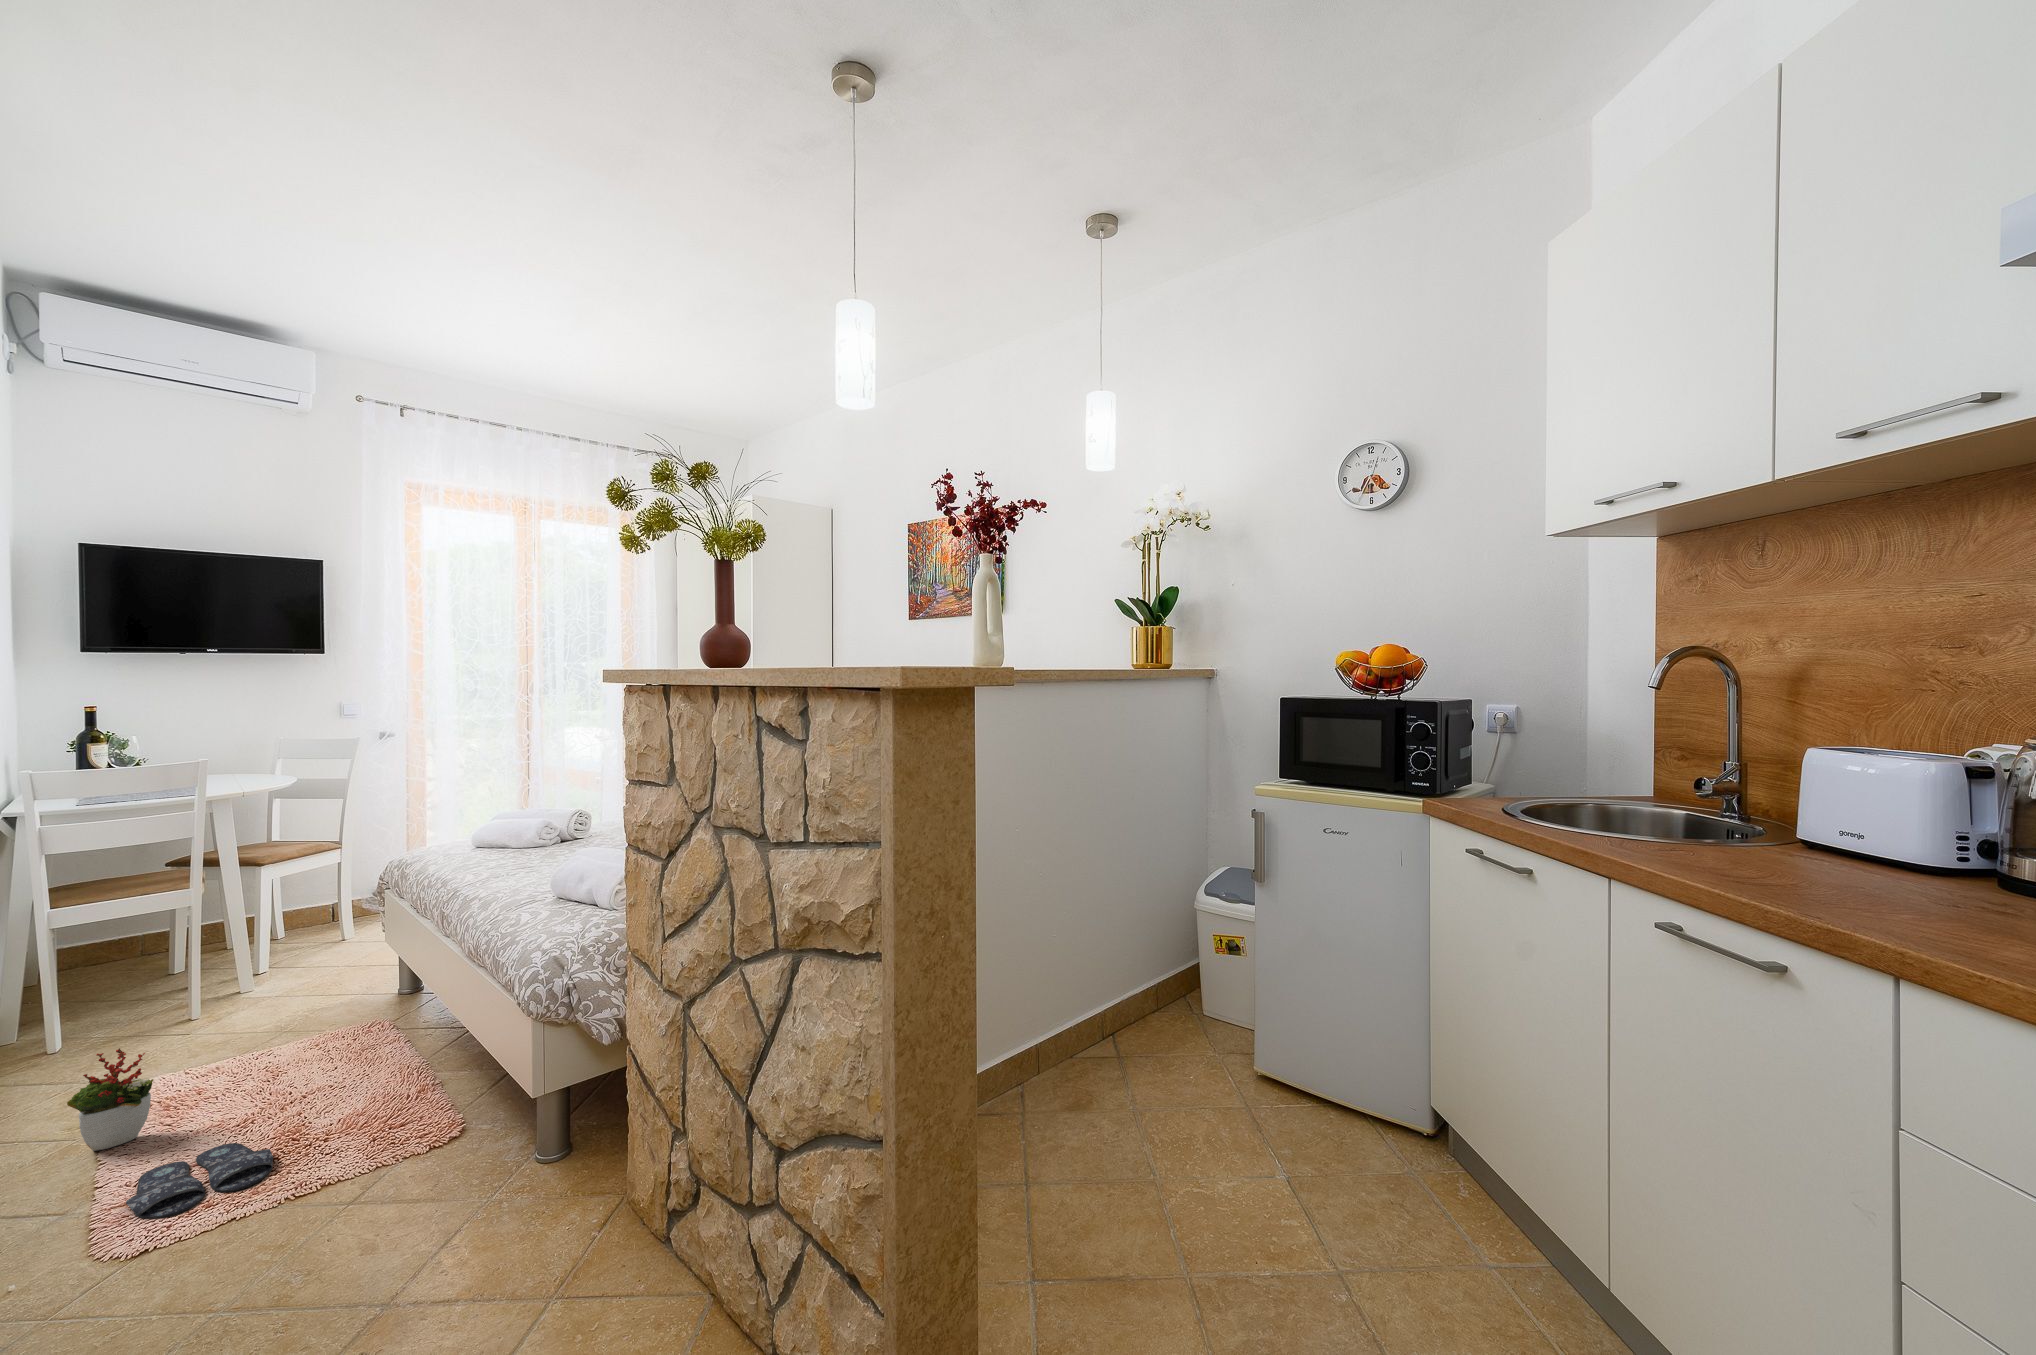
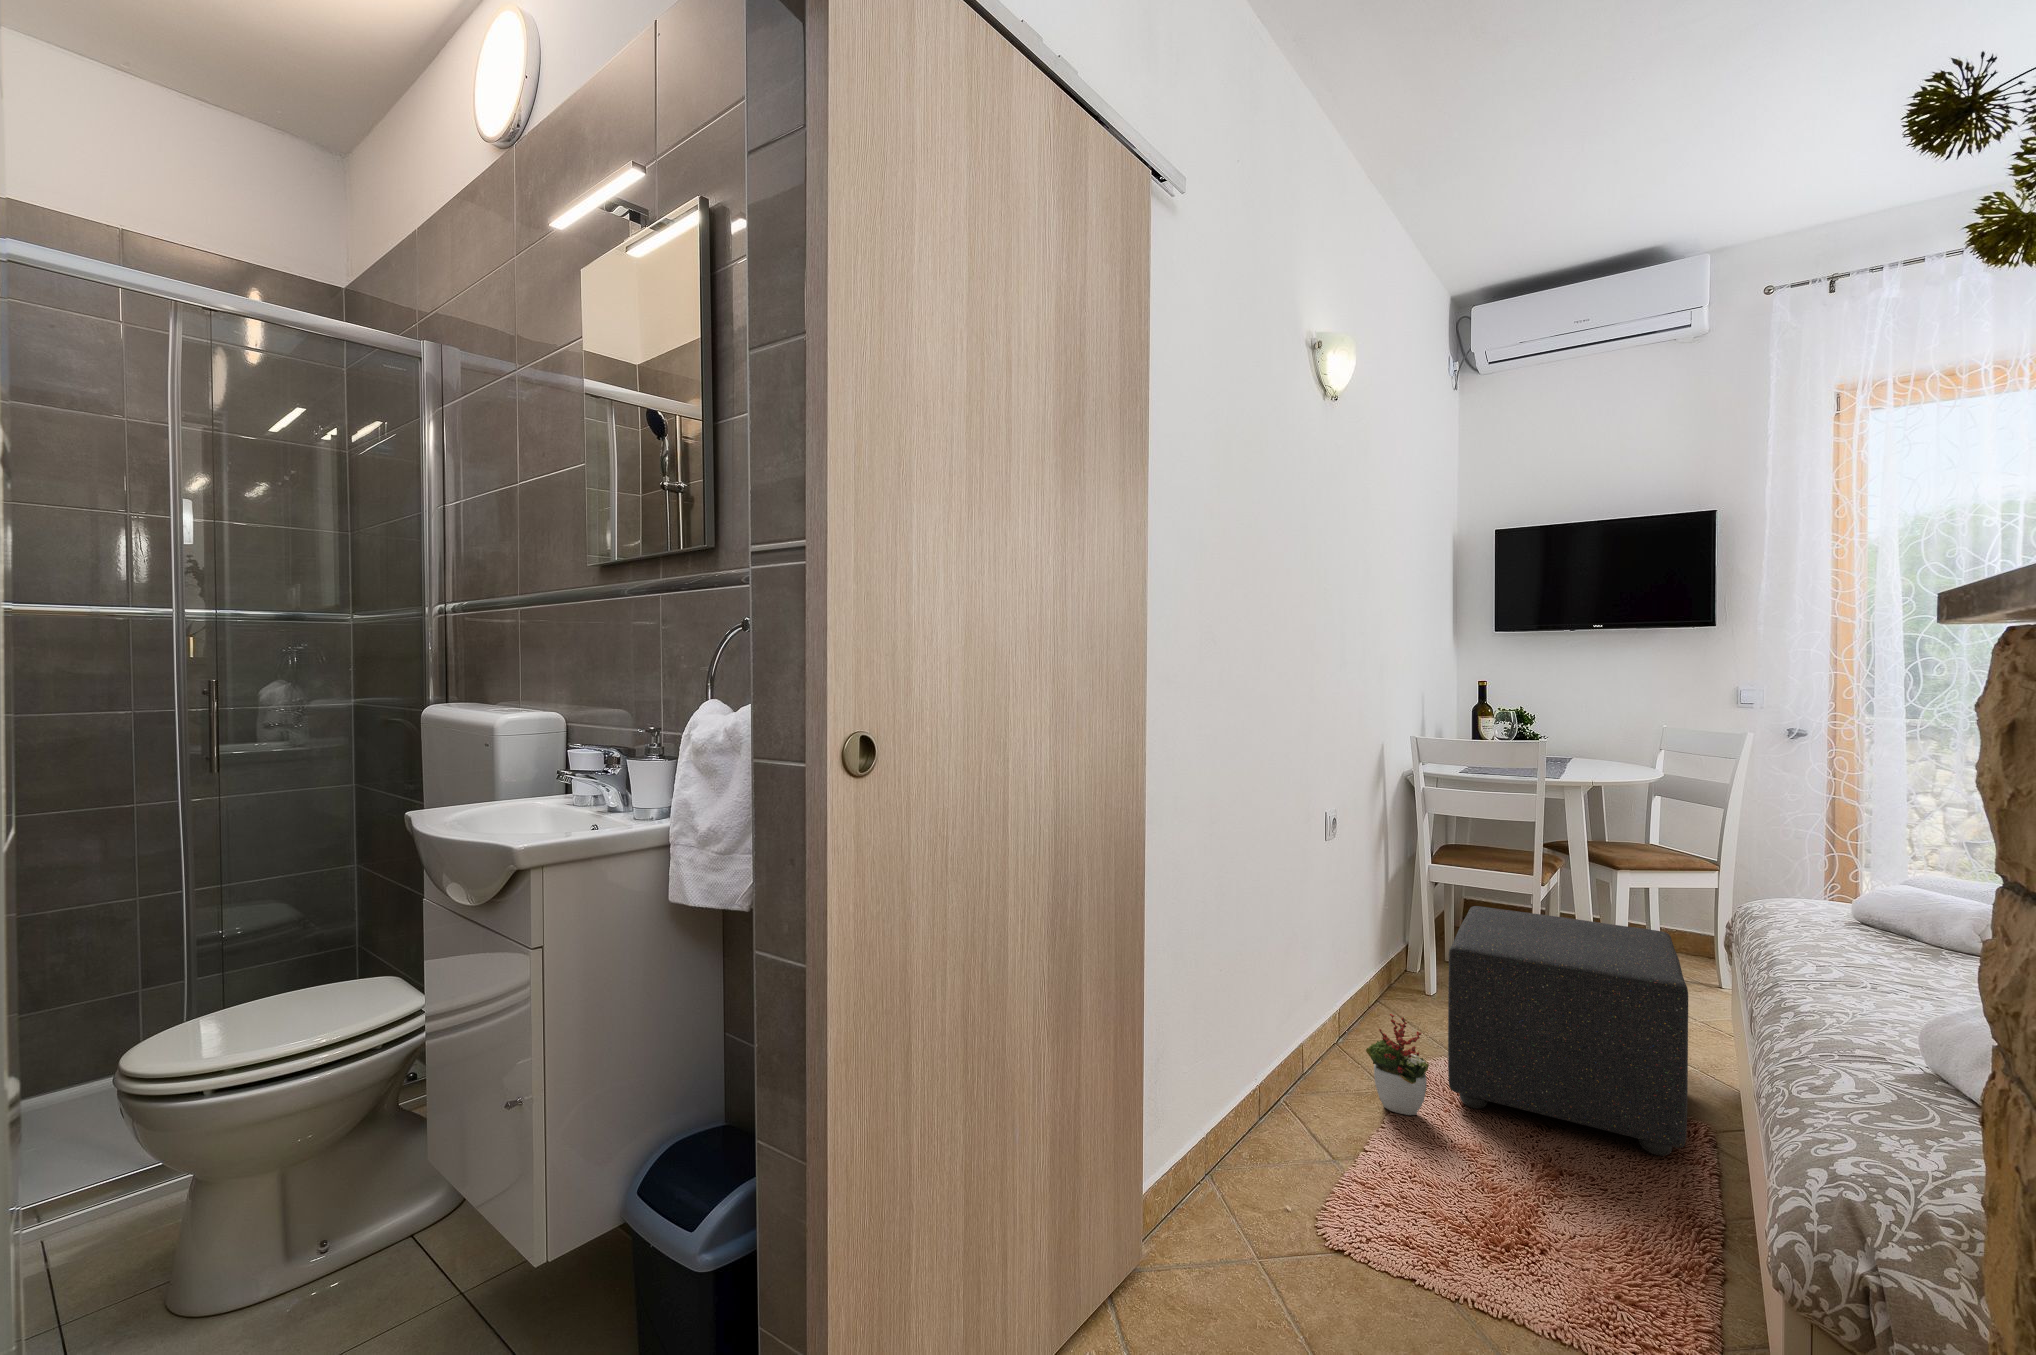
ottoman: none [143,896,385,1105] -> present [1448,906,1688,1156]
slippers: present [126,1143,273,1219] -> none [1360,1159,1490,1250]

